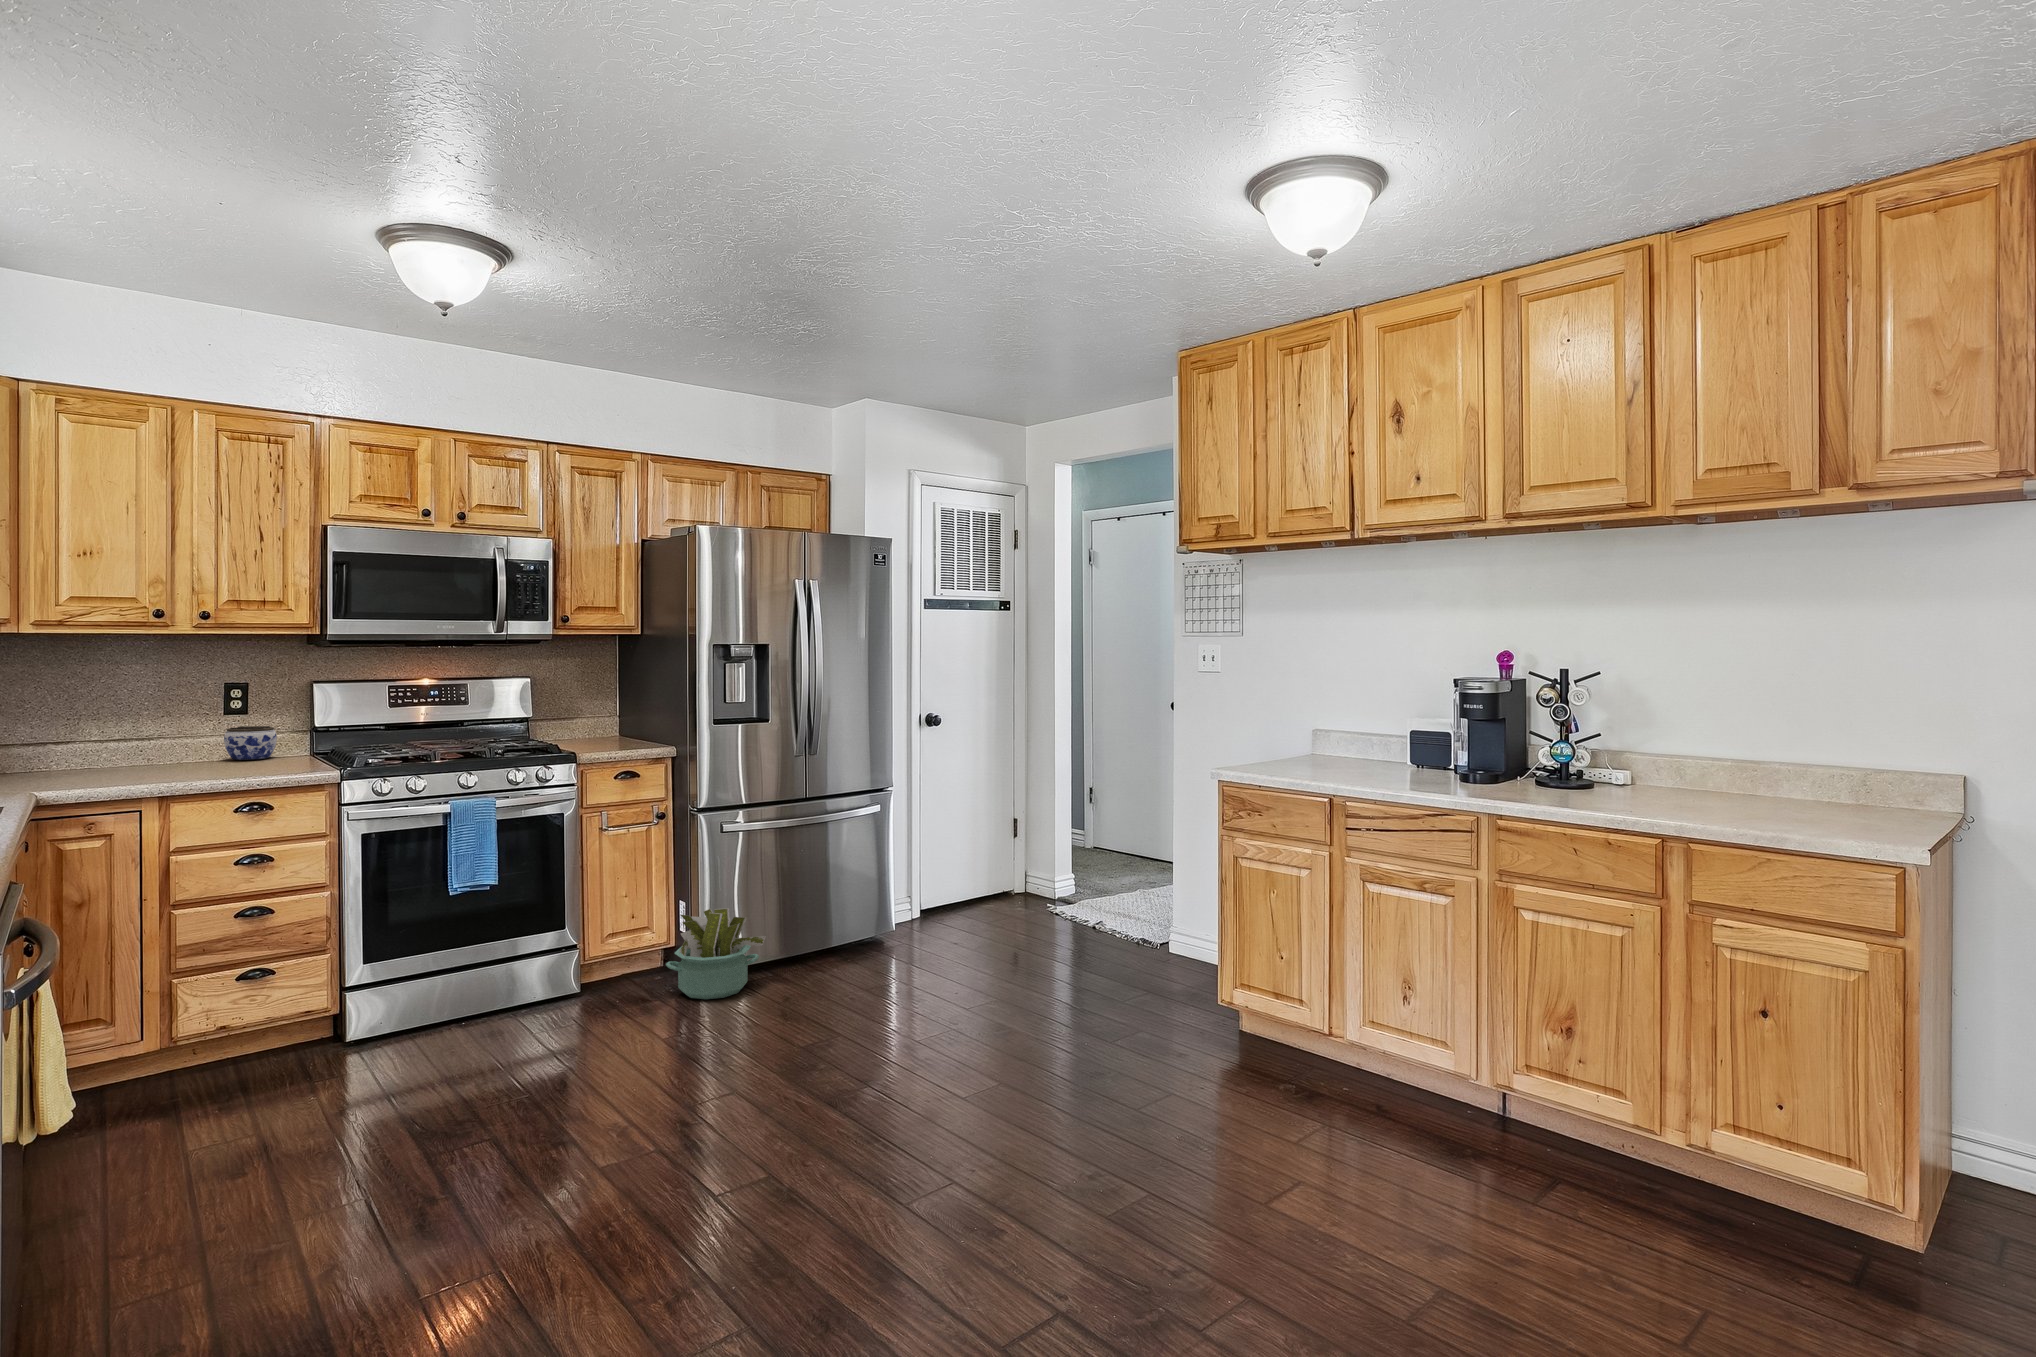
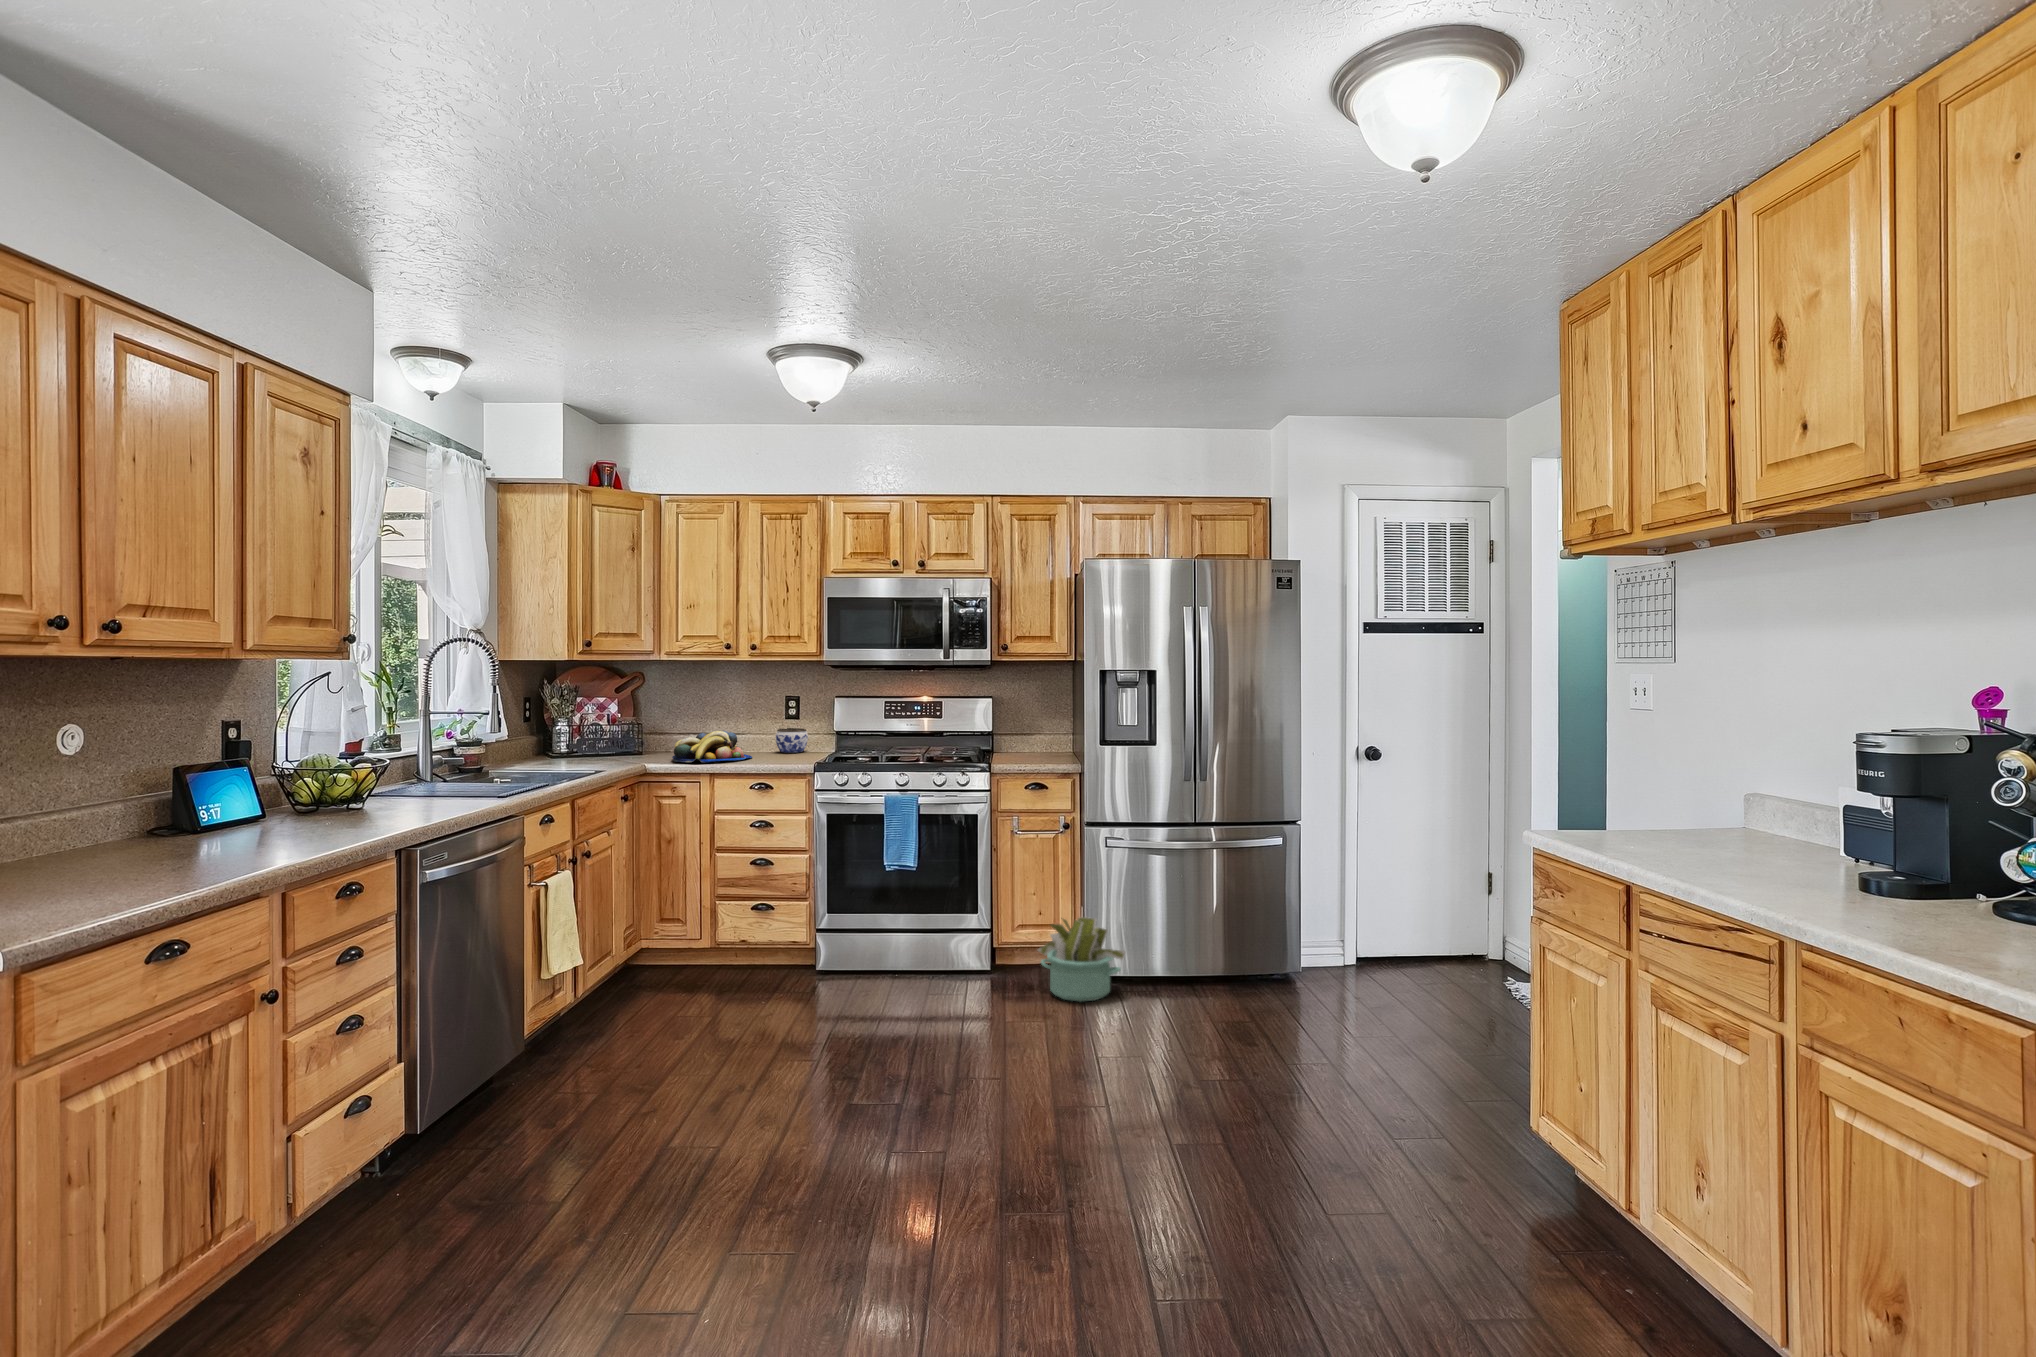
fruit bowl: none [65,734,210,782] -> present [672,731,752,762]

